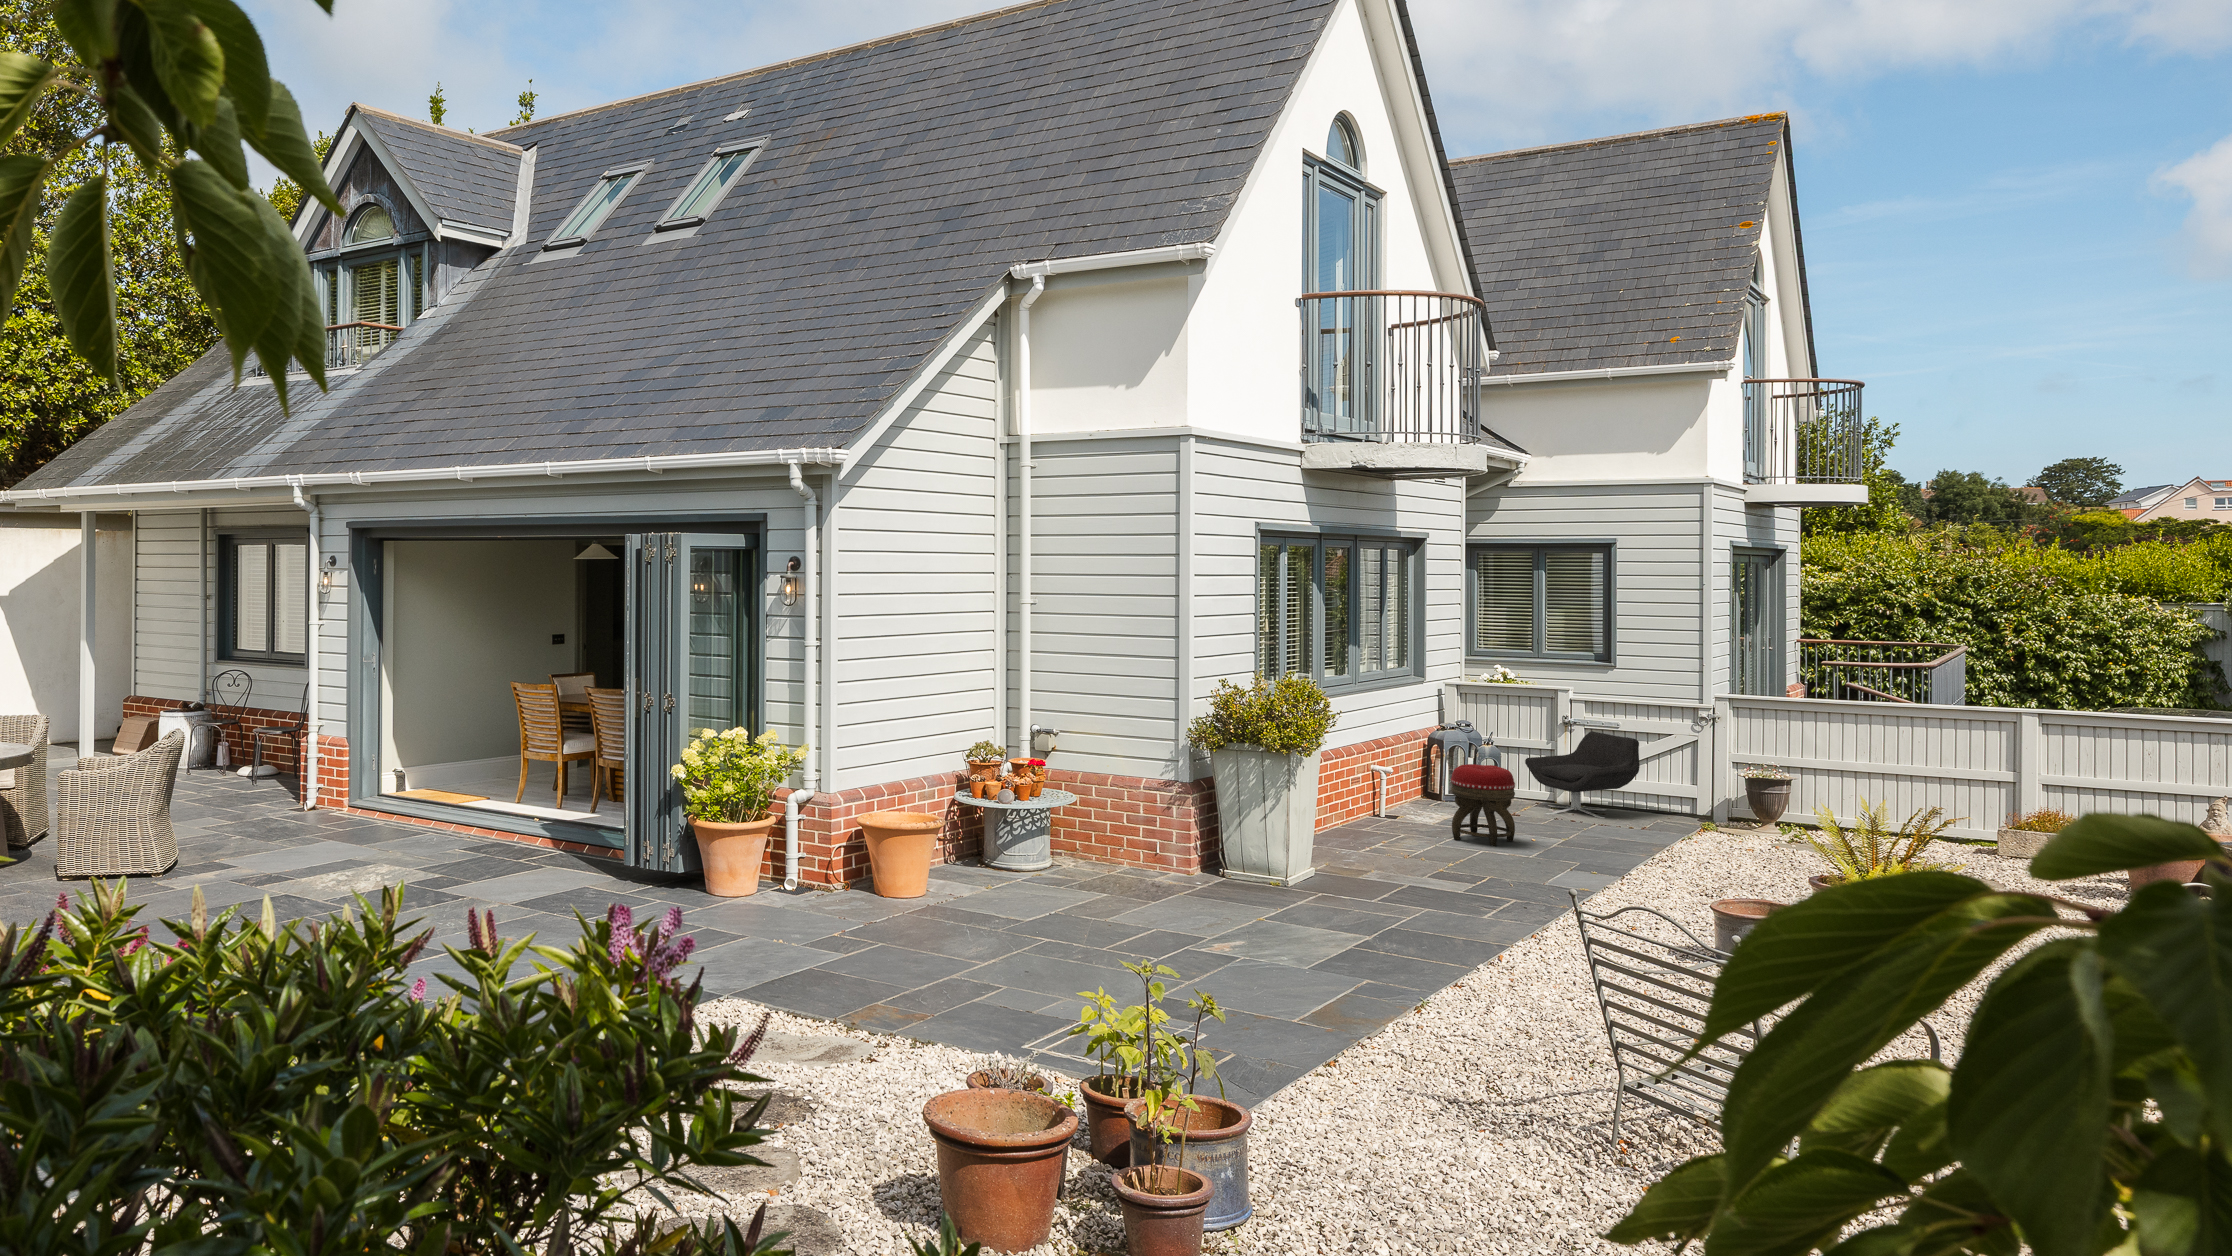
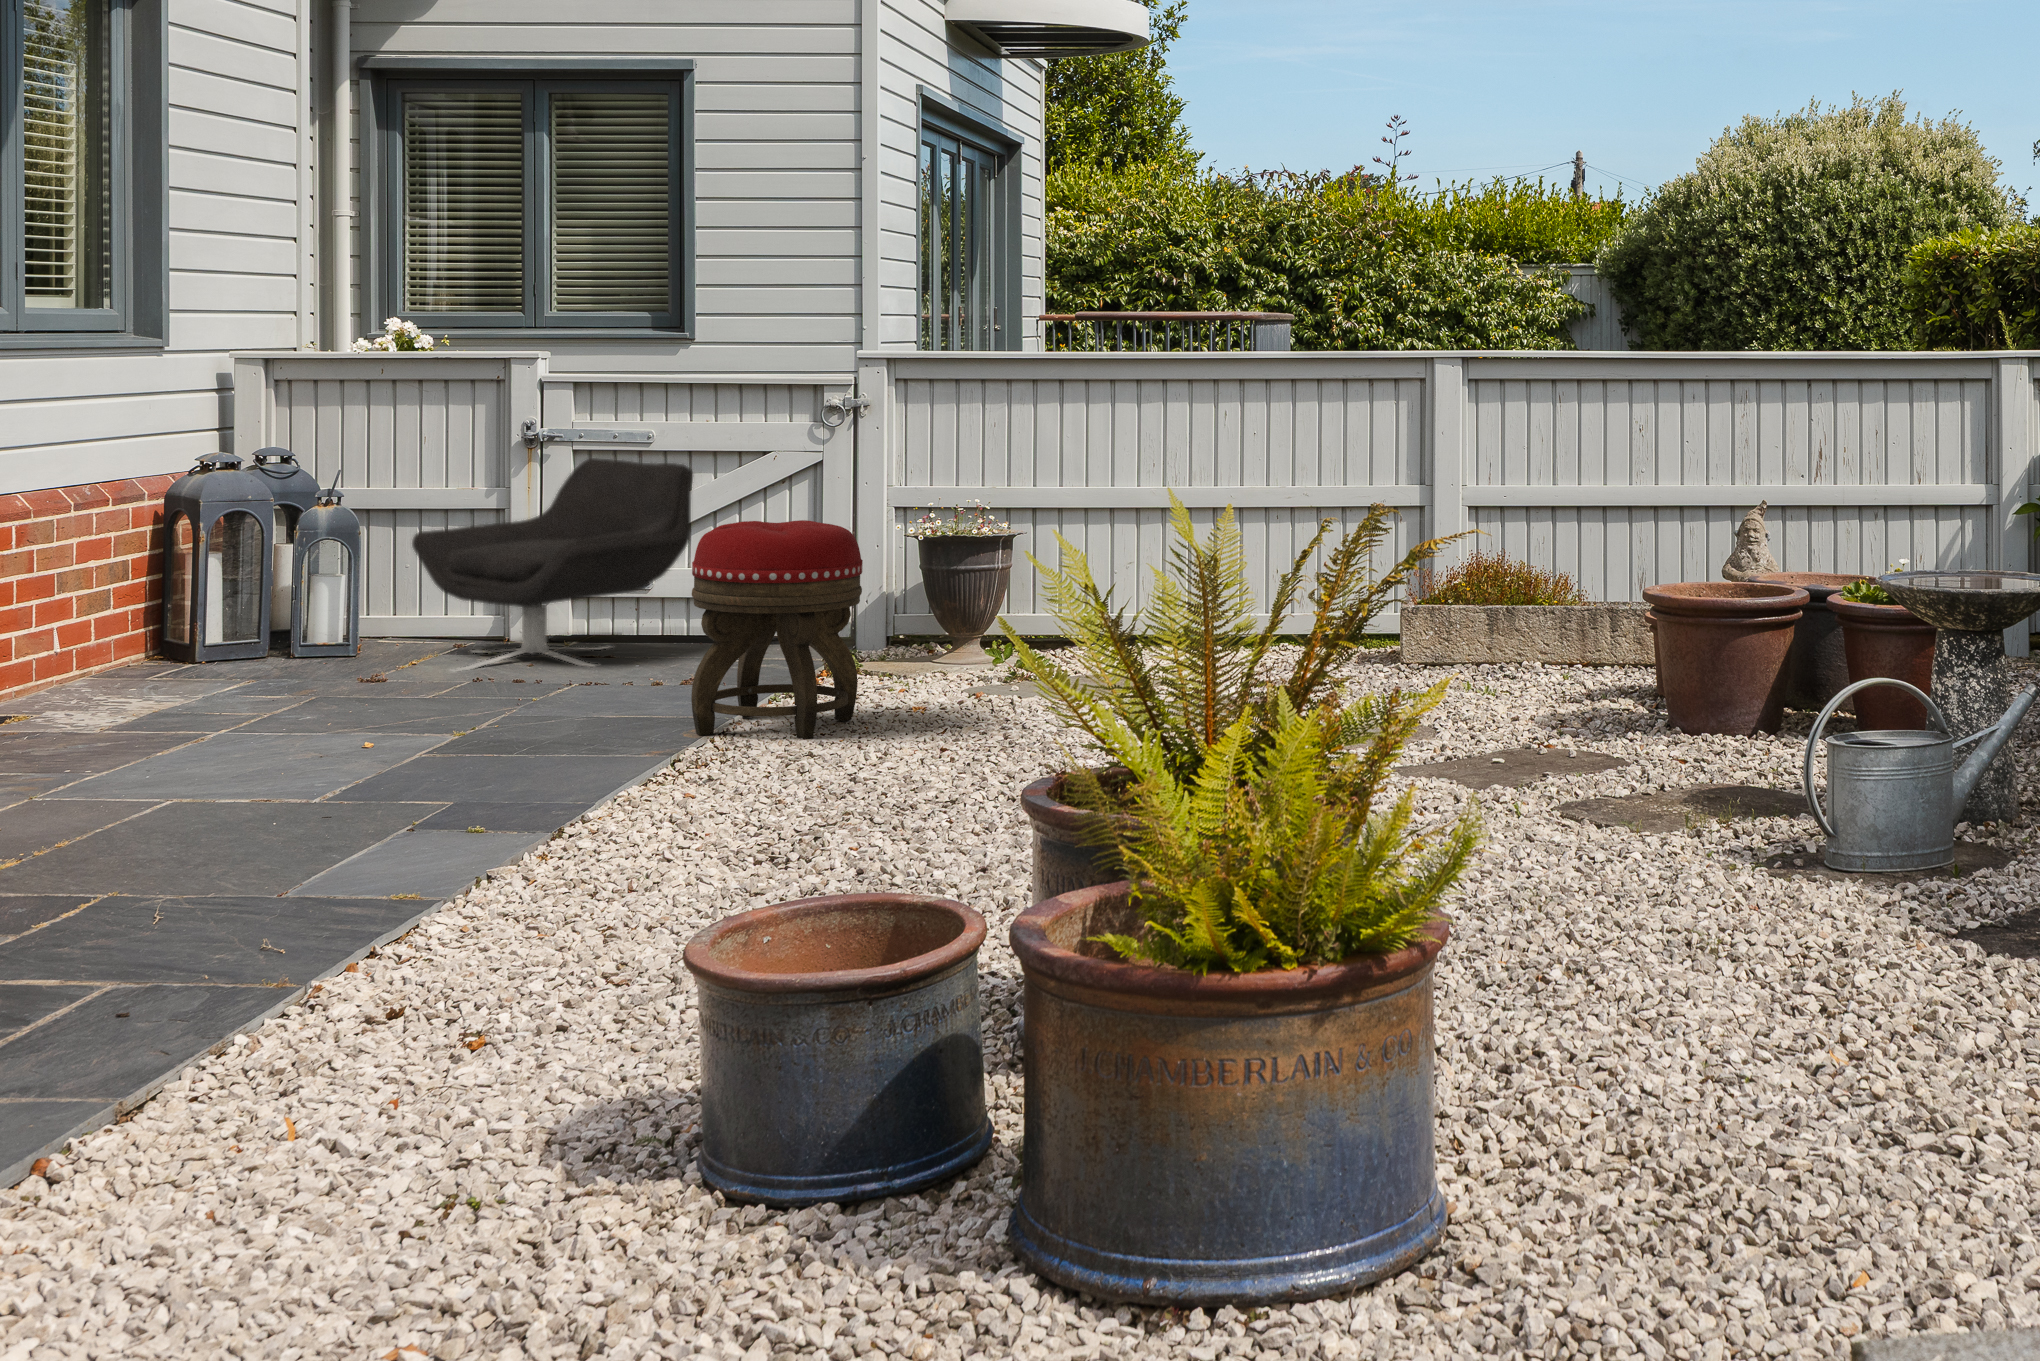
footstool: present [1451,764,1515,846] -> present [691,520,863,739]

